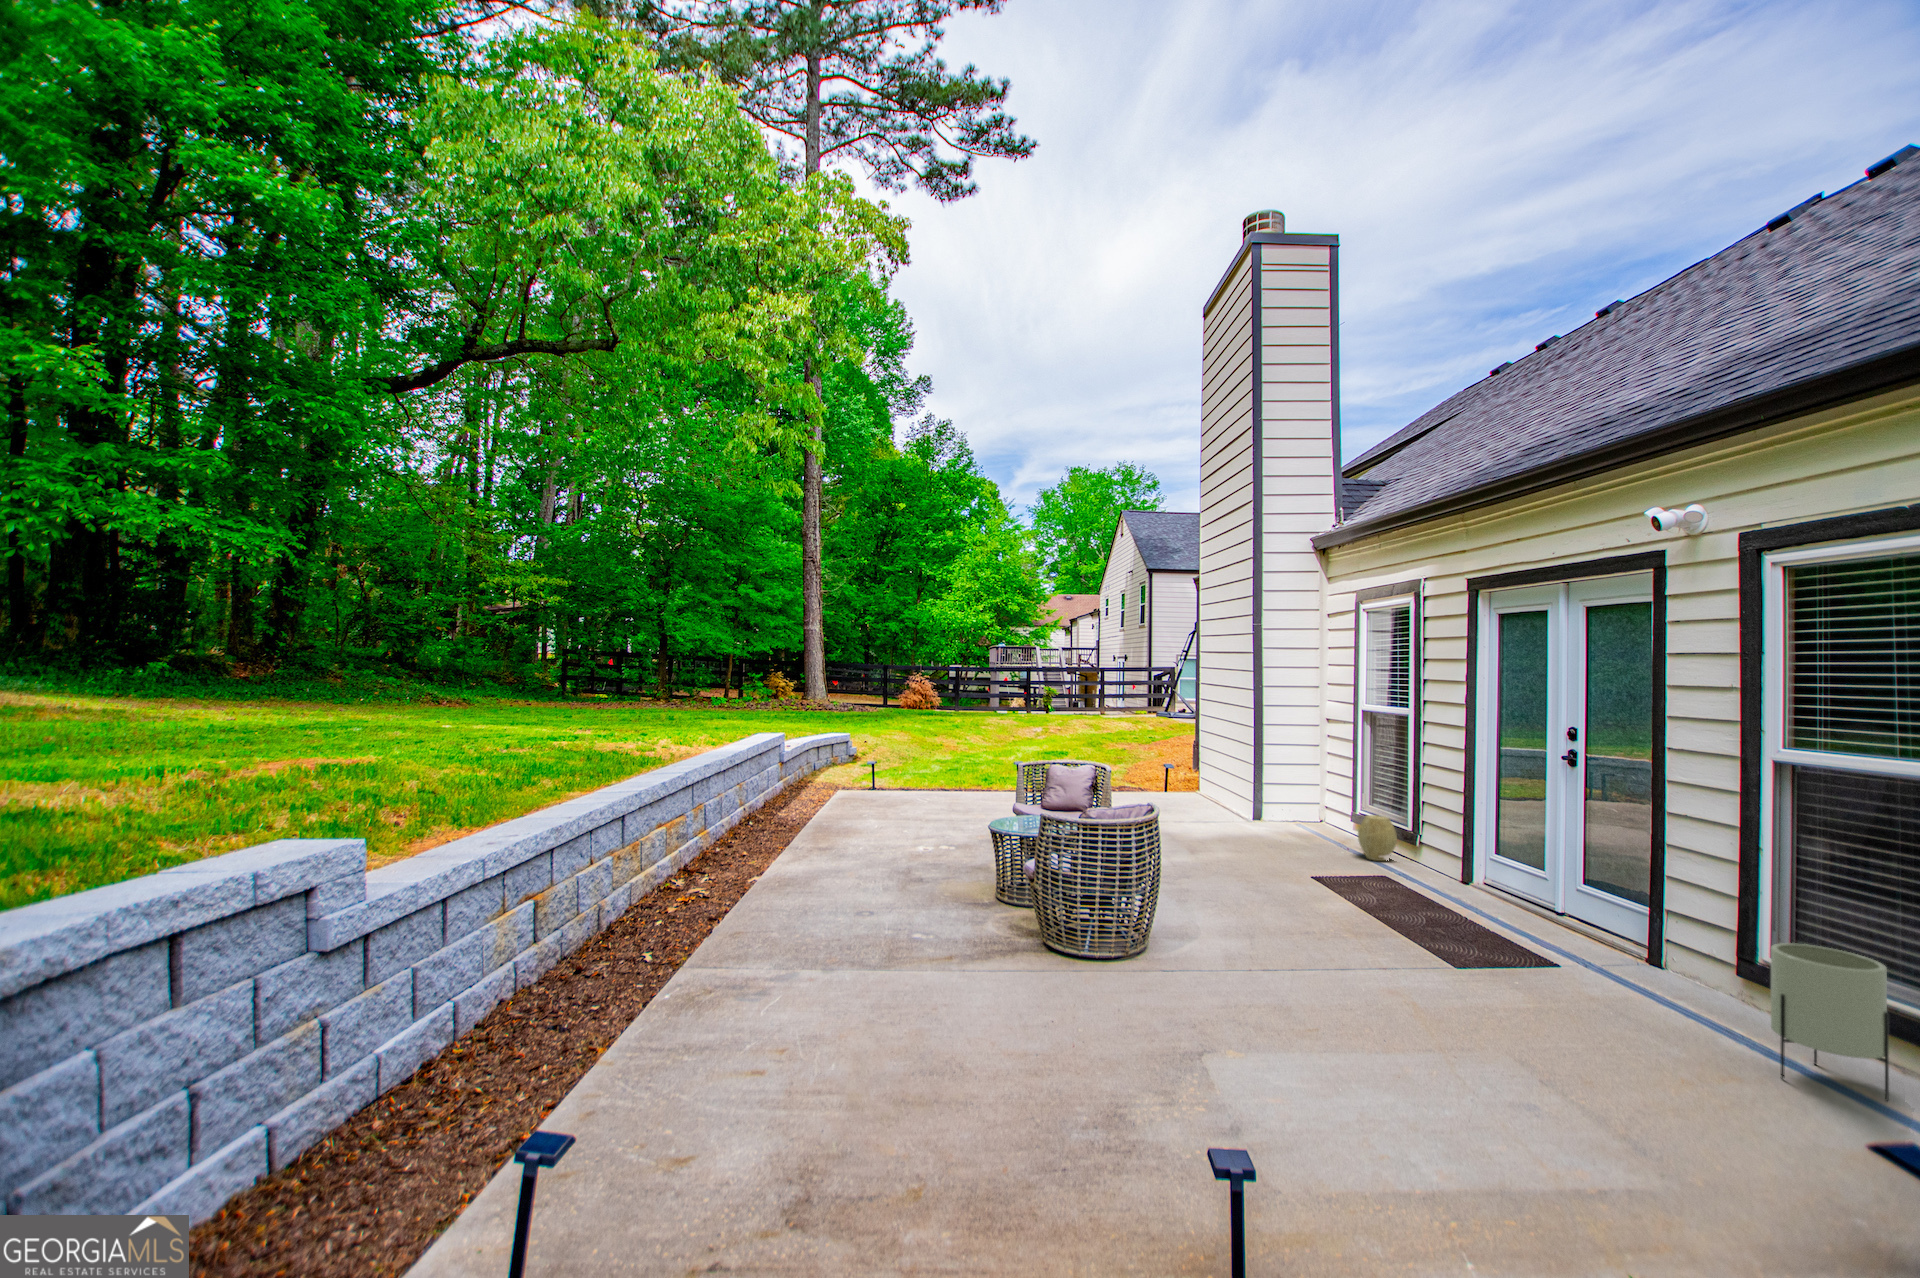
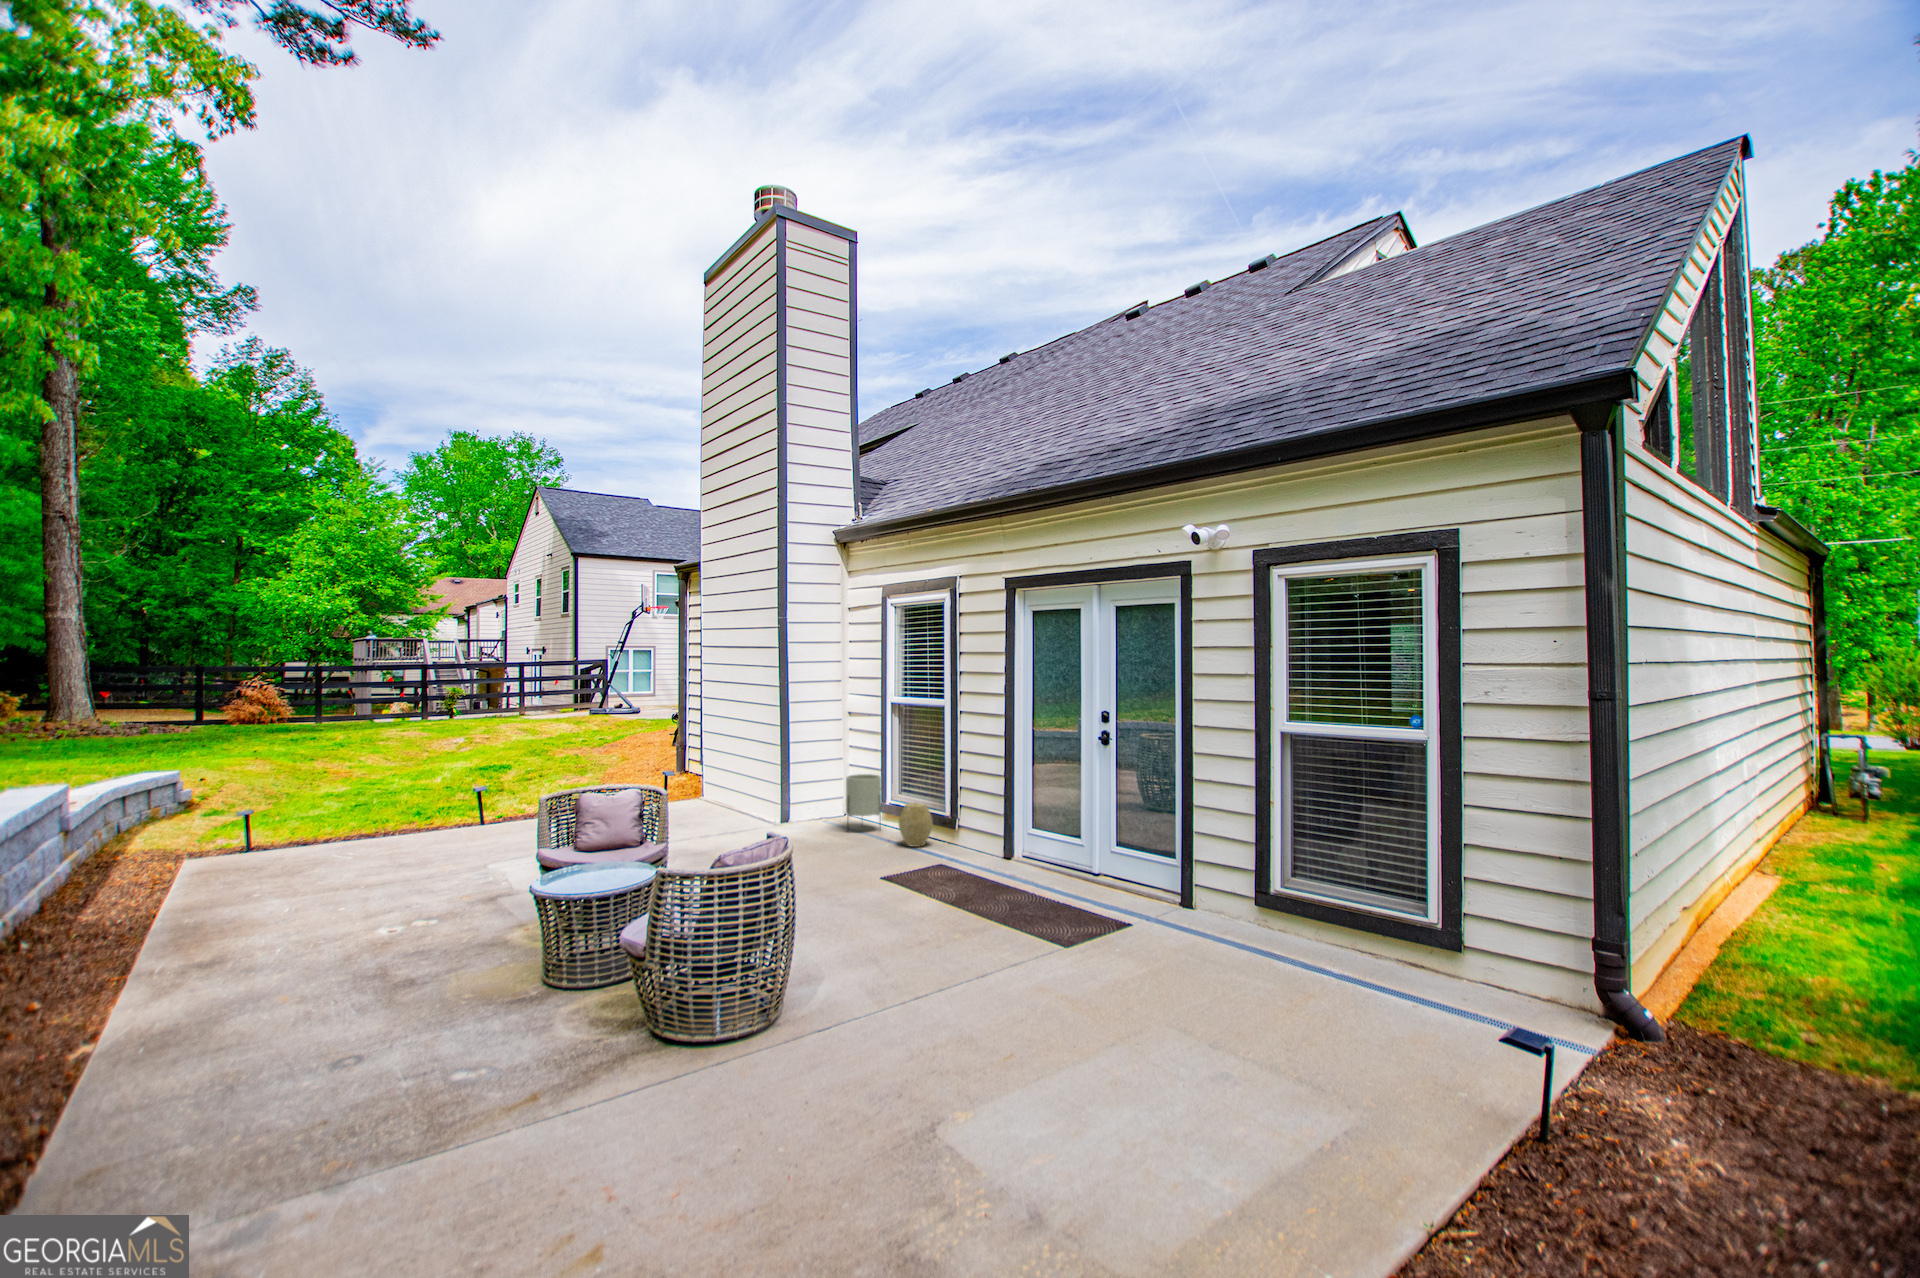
planter: present [1771,943,1889,1101] -> present [846,774,881,824]

